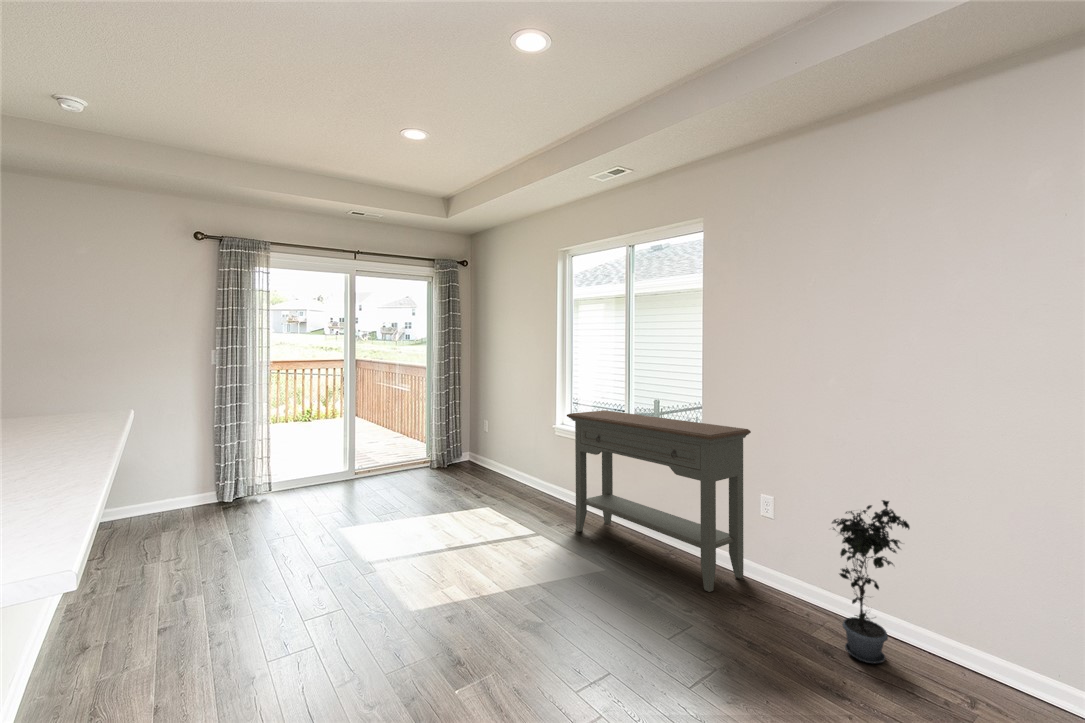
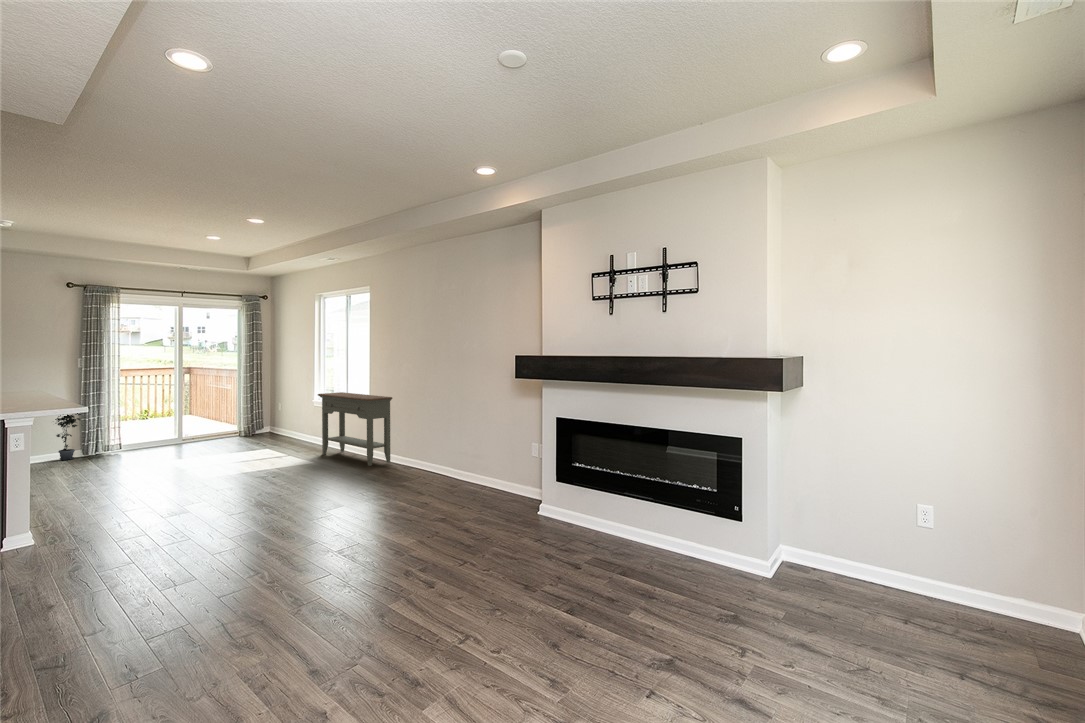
potted plant: present [832,500,910,664] -> present [55,413,81,460]

